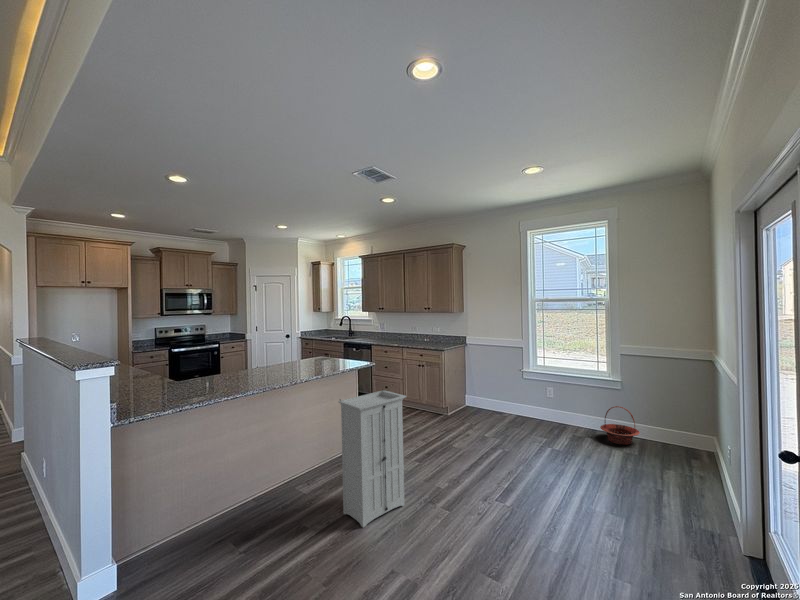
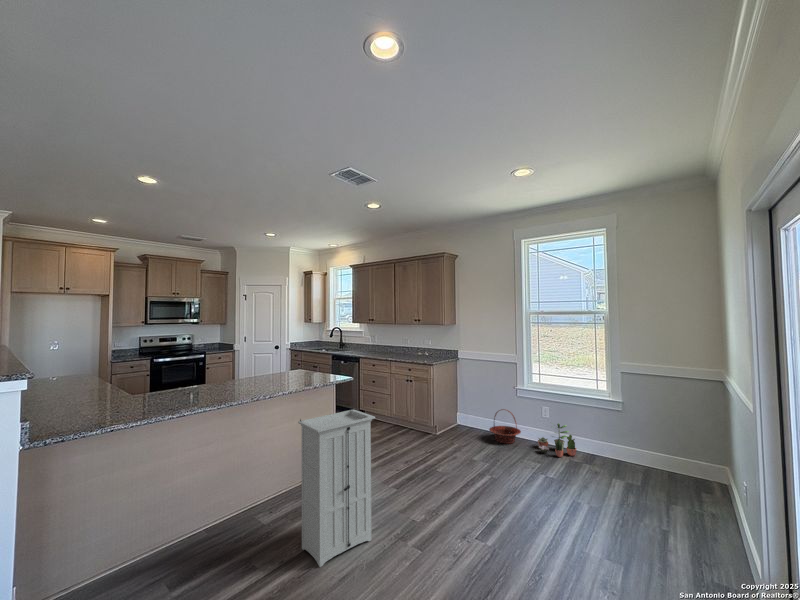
potted plant: none [542,401,578,433] -> present [538,423,576,457]
basket: present [600,406,640,445] -> present [489,409,521,444]

